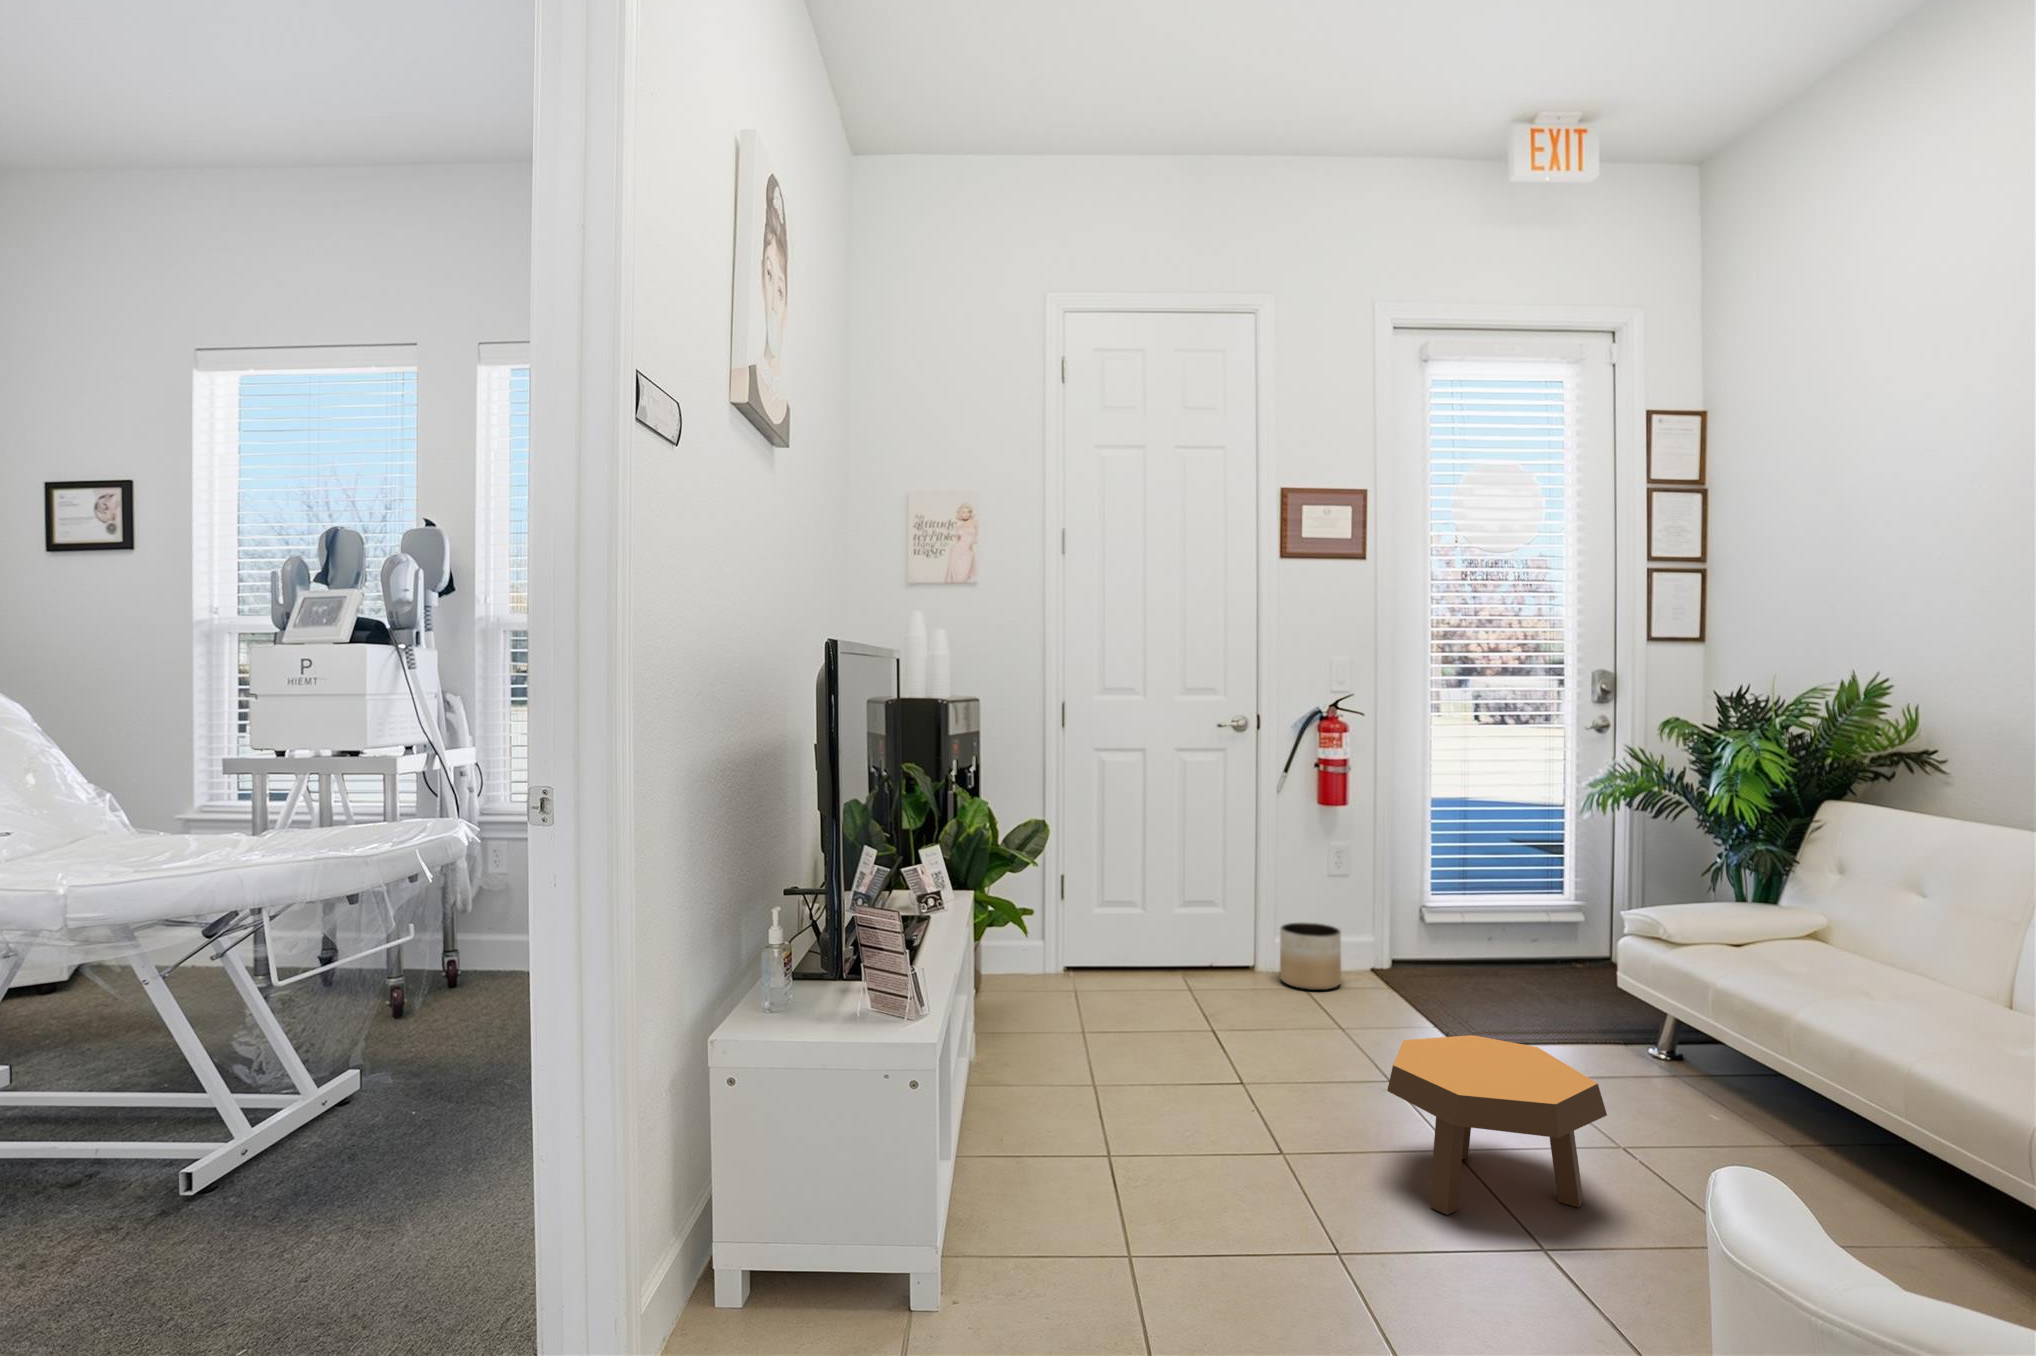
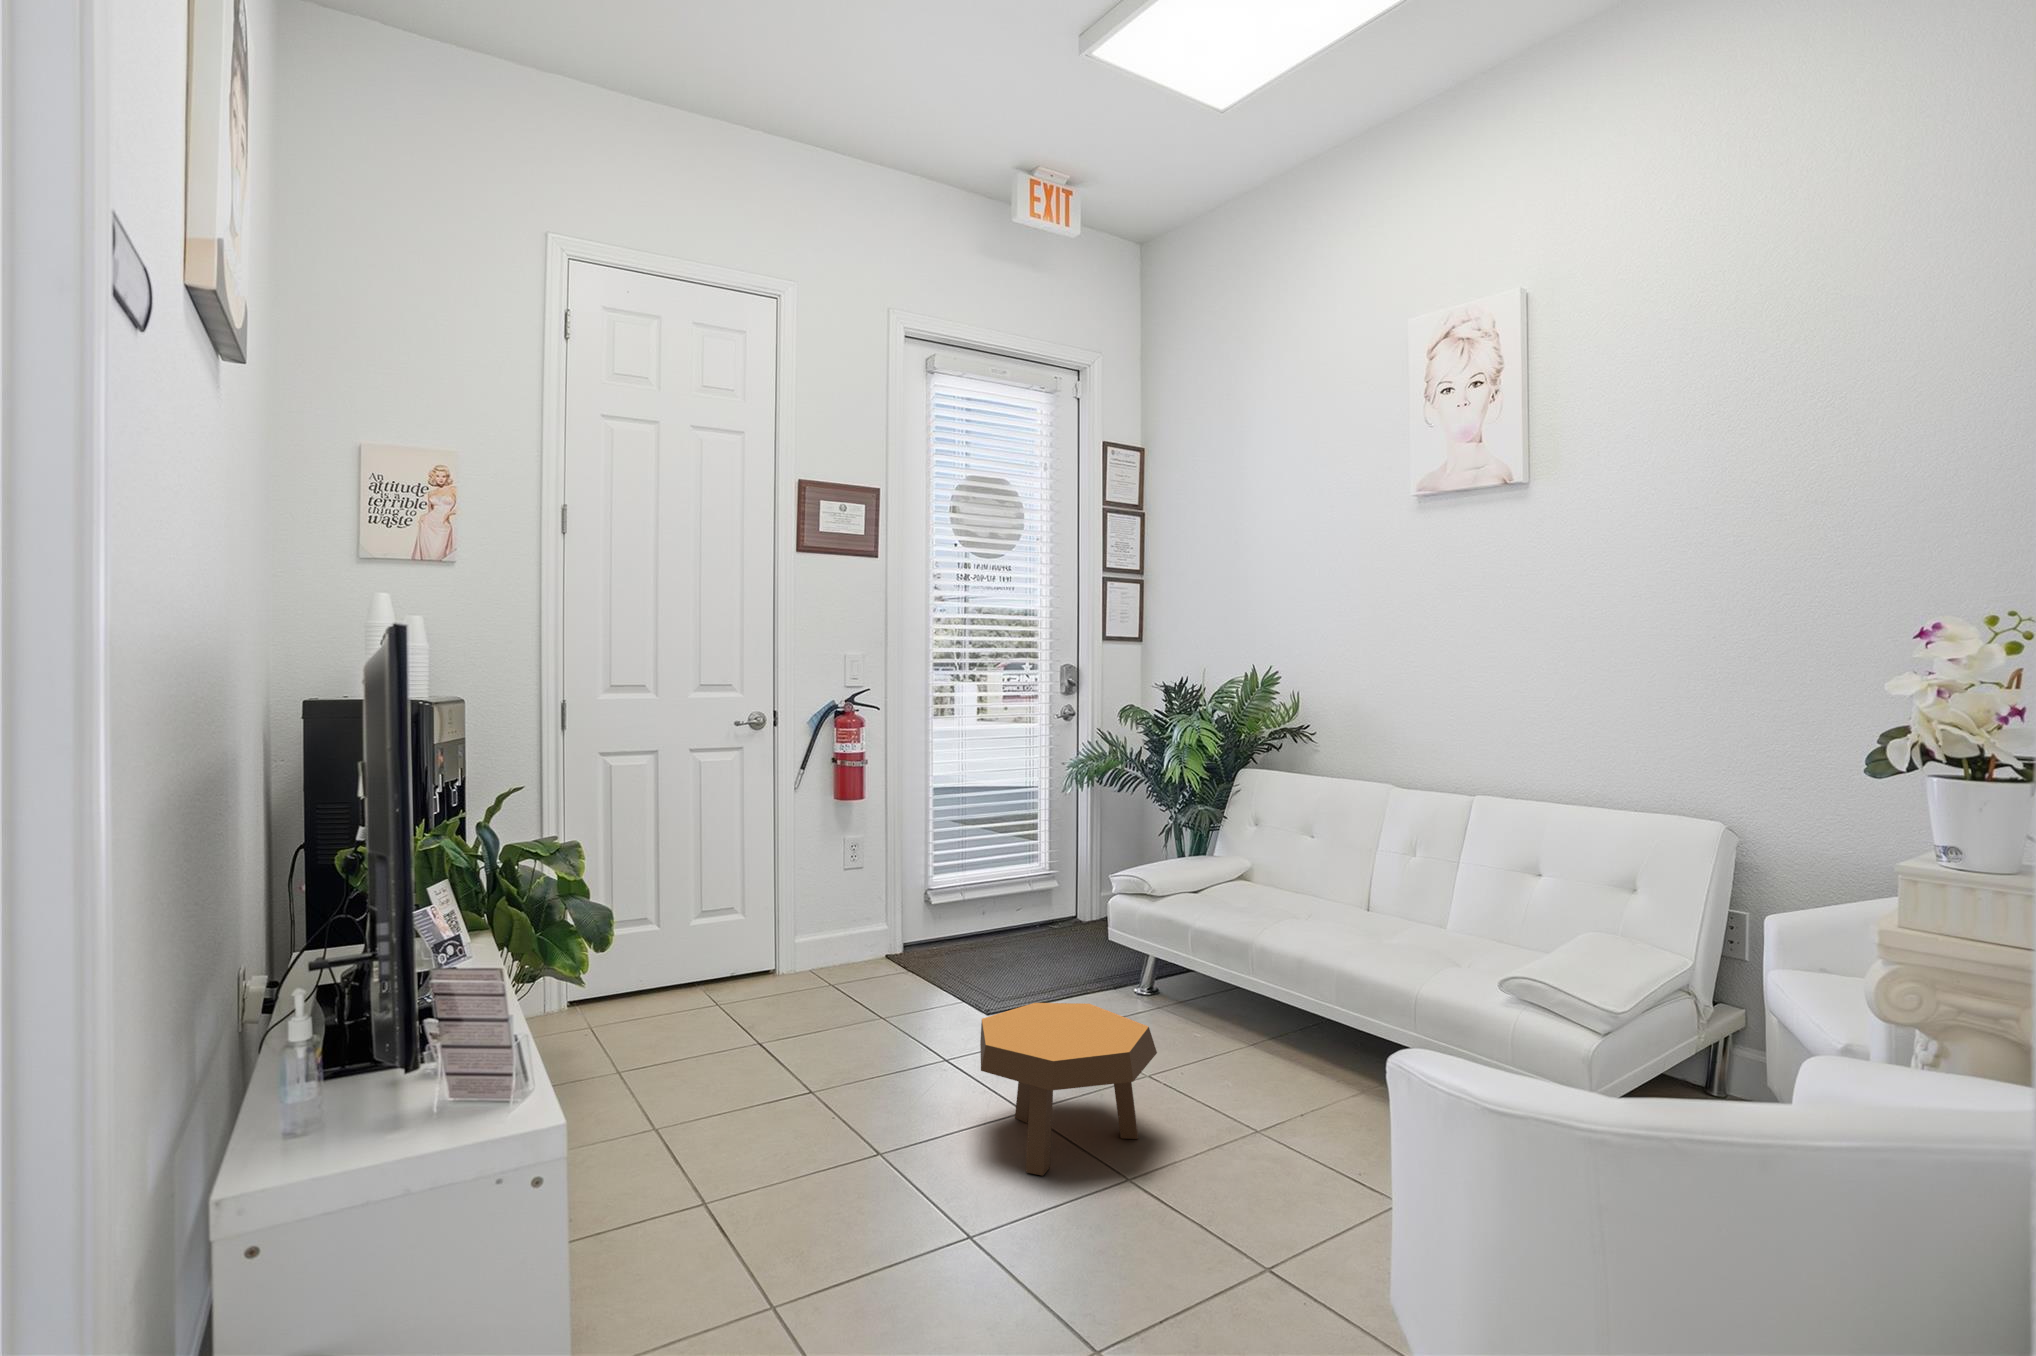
planter: present [1280,923,1341,990] -> none [806,917,866,984]

